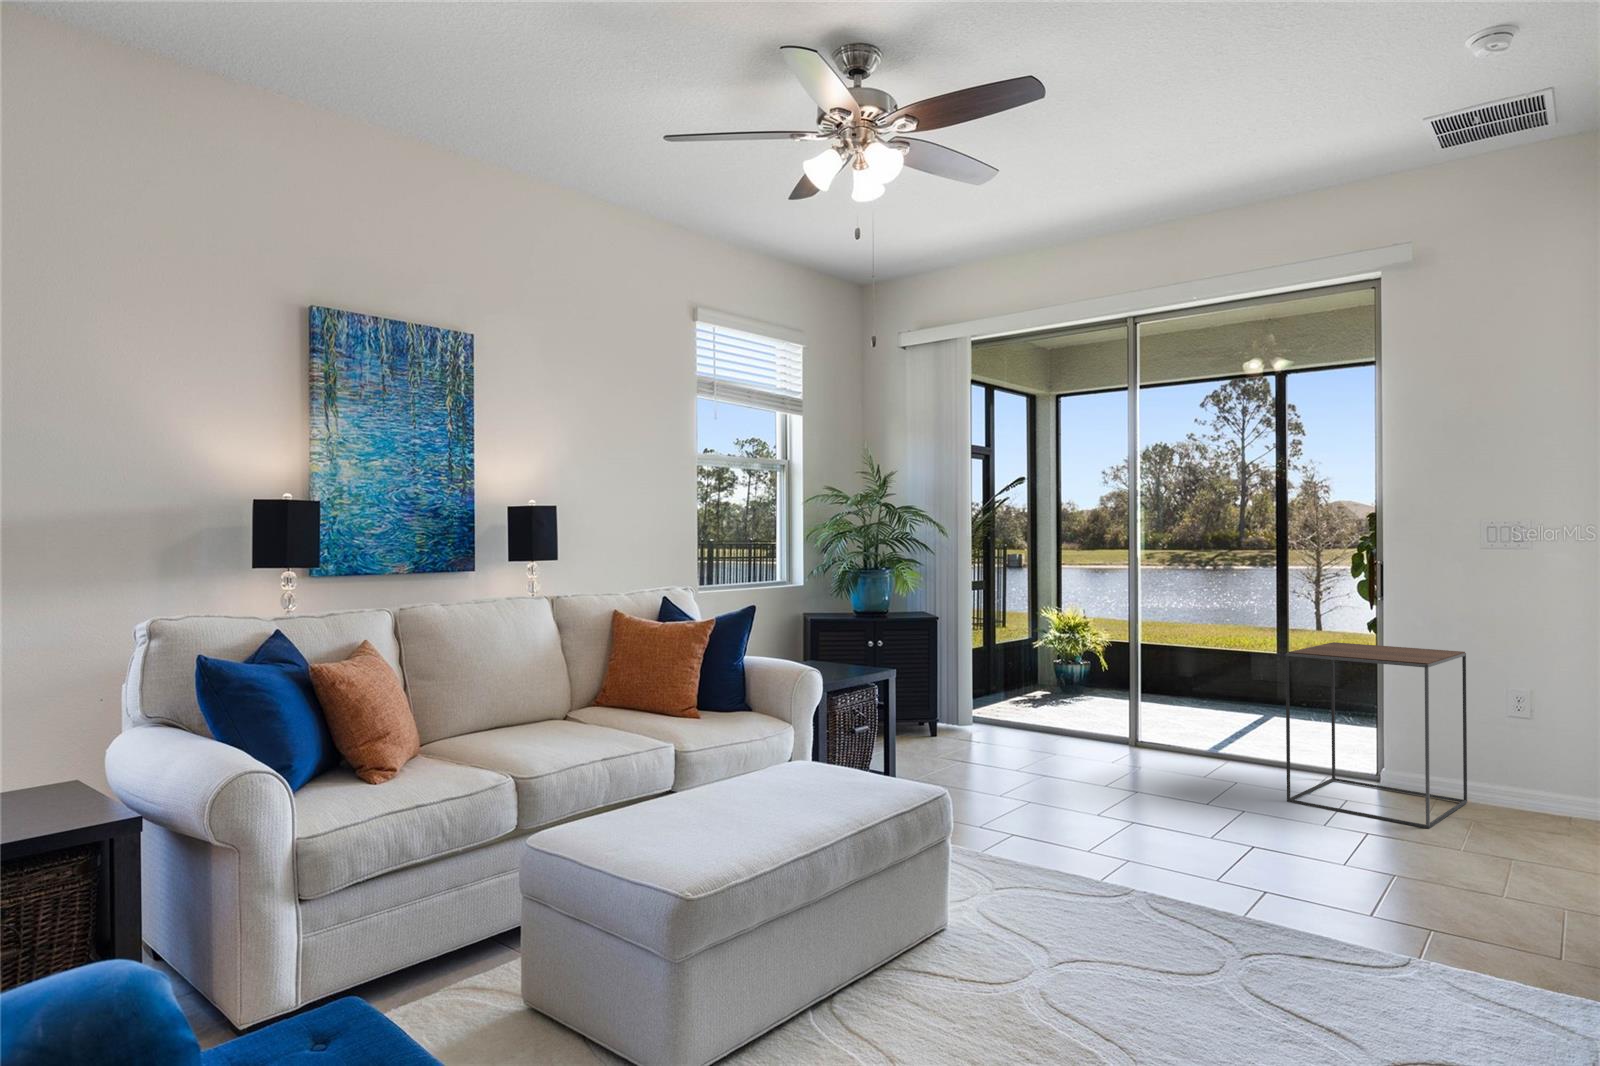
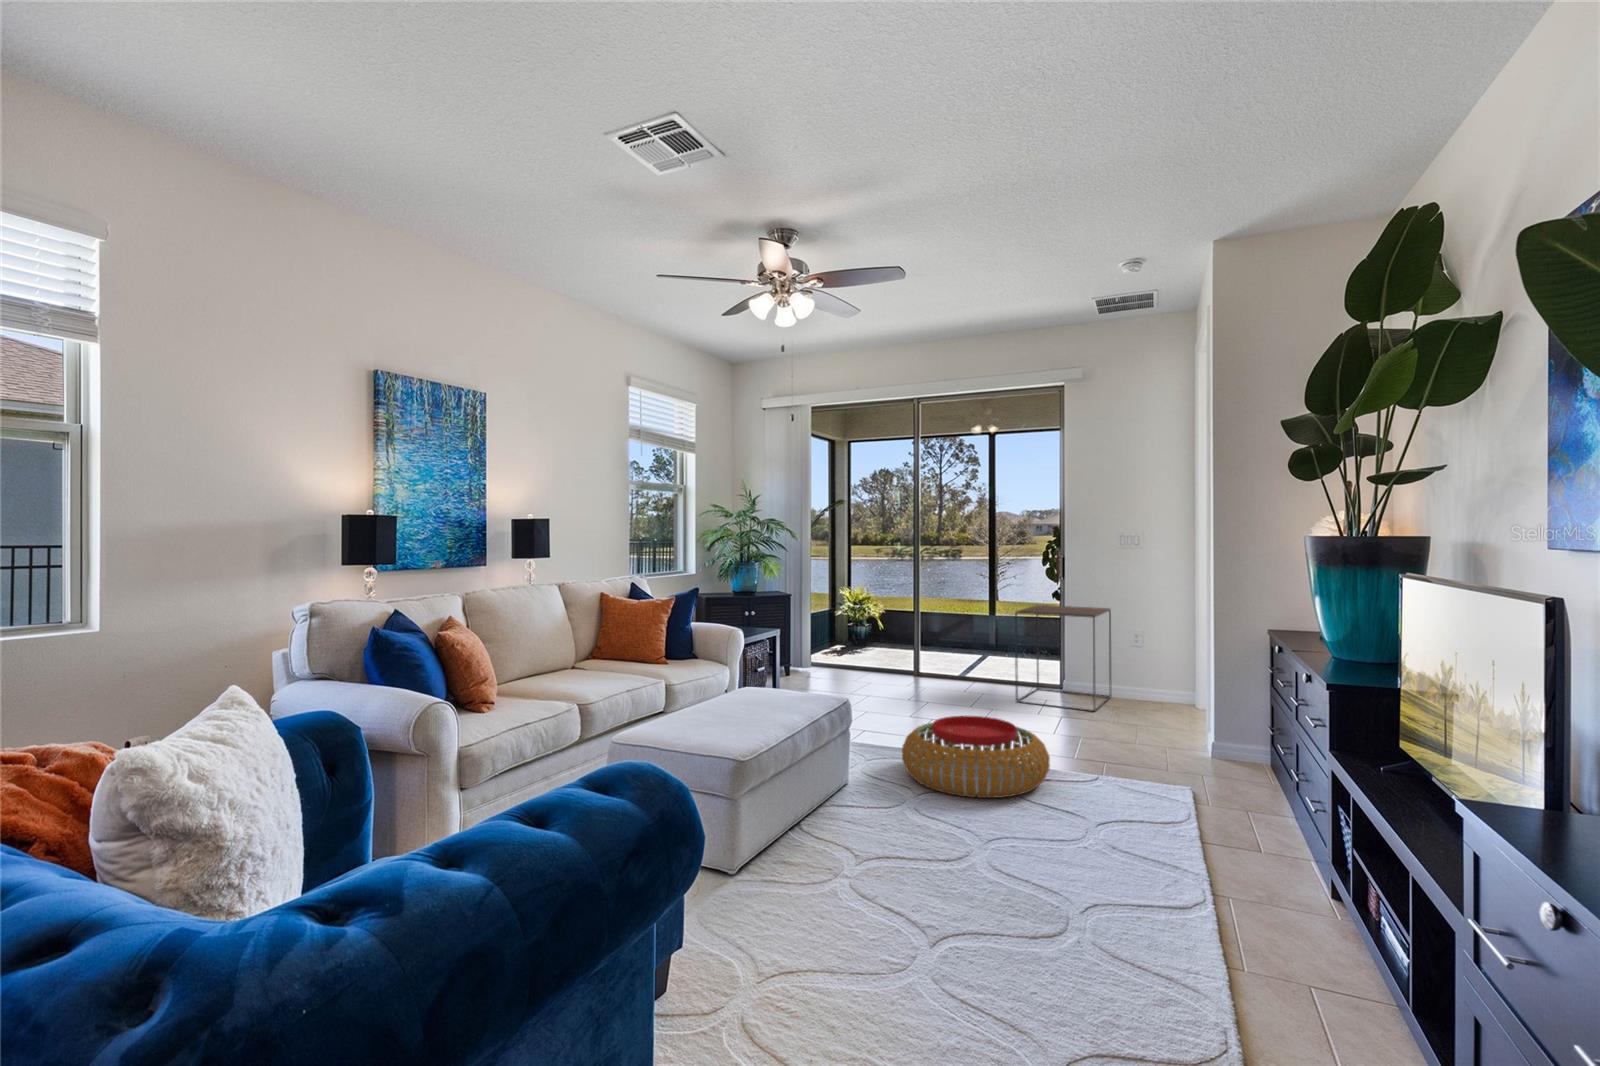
pouf: none [1037,830,1301,985] -> present [902,716,1050,798]

